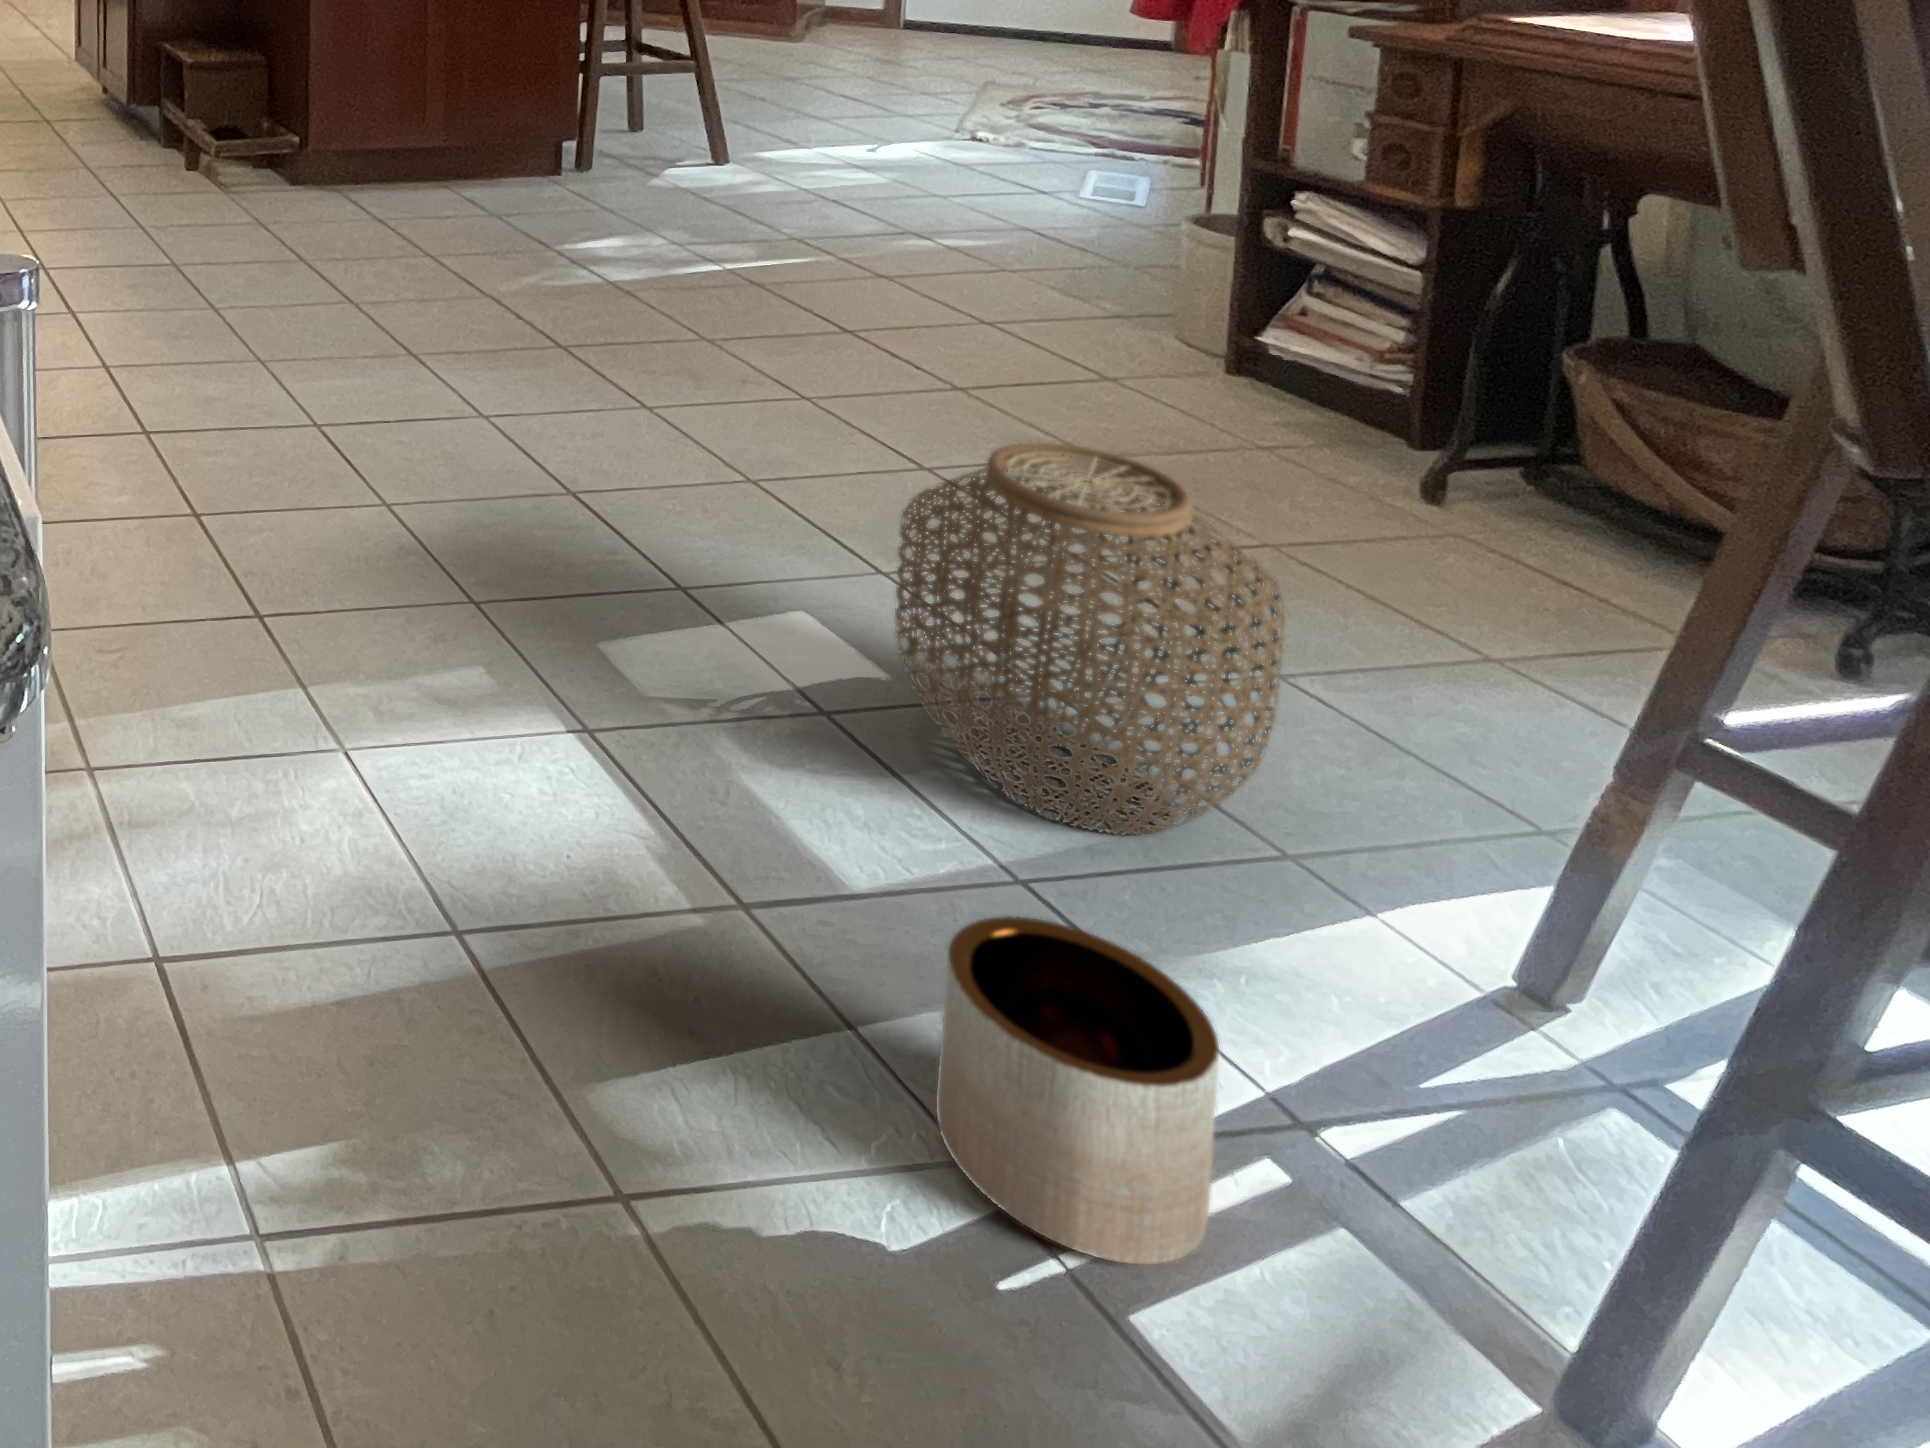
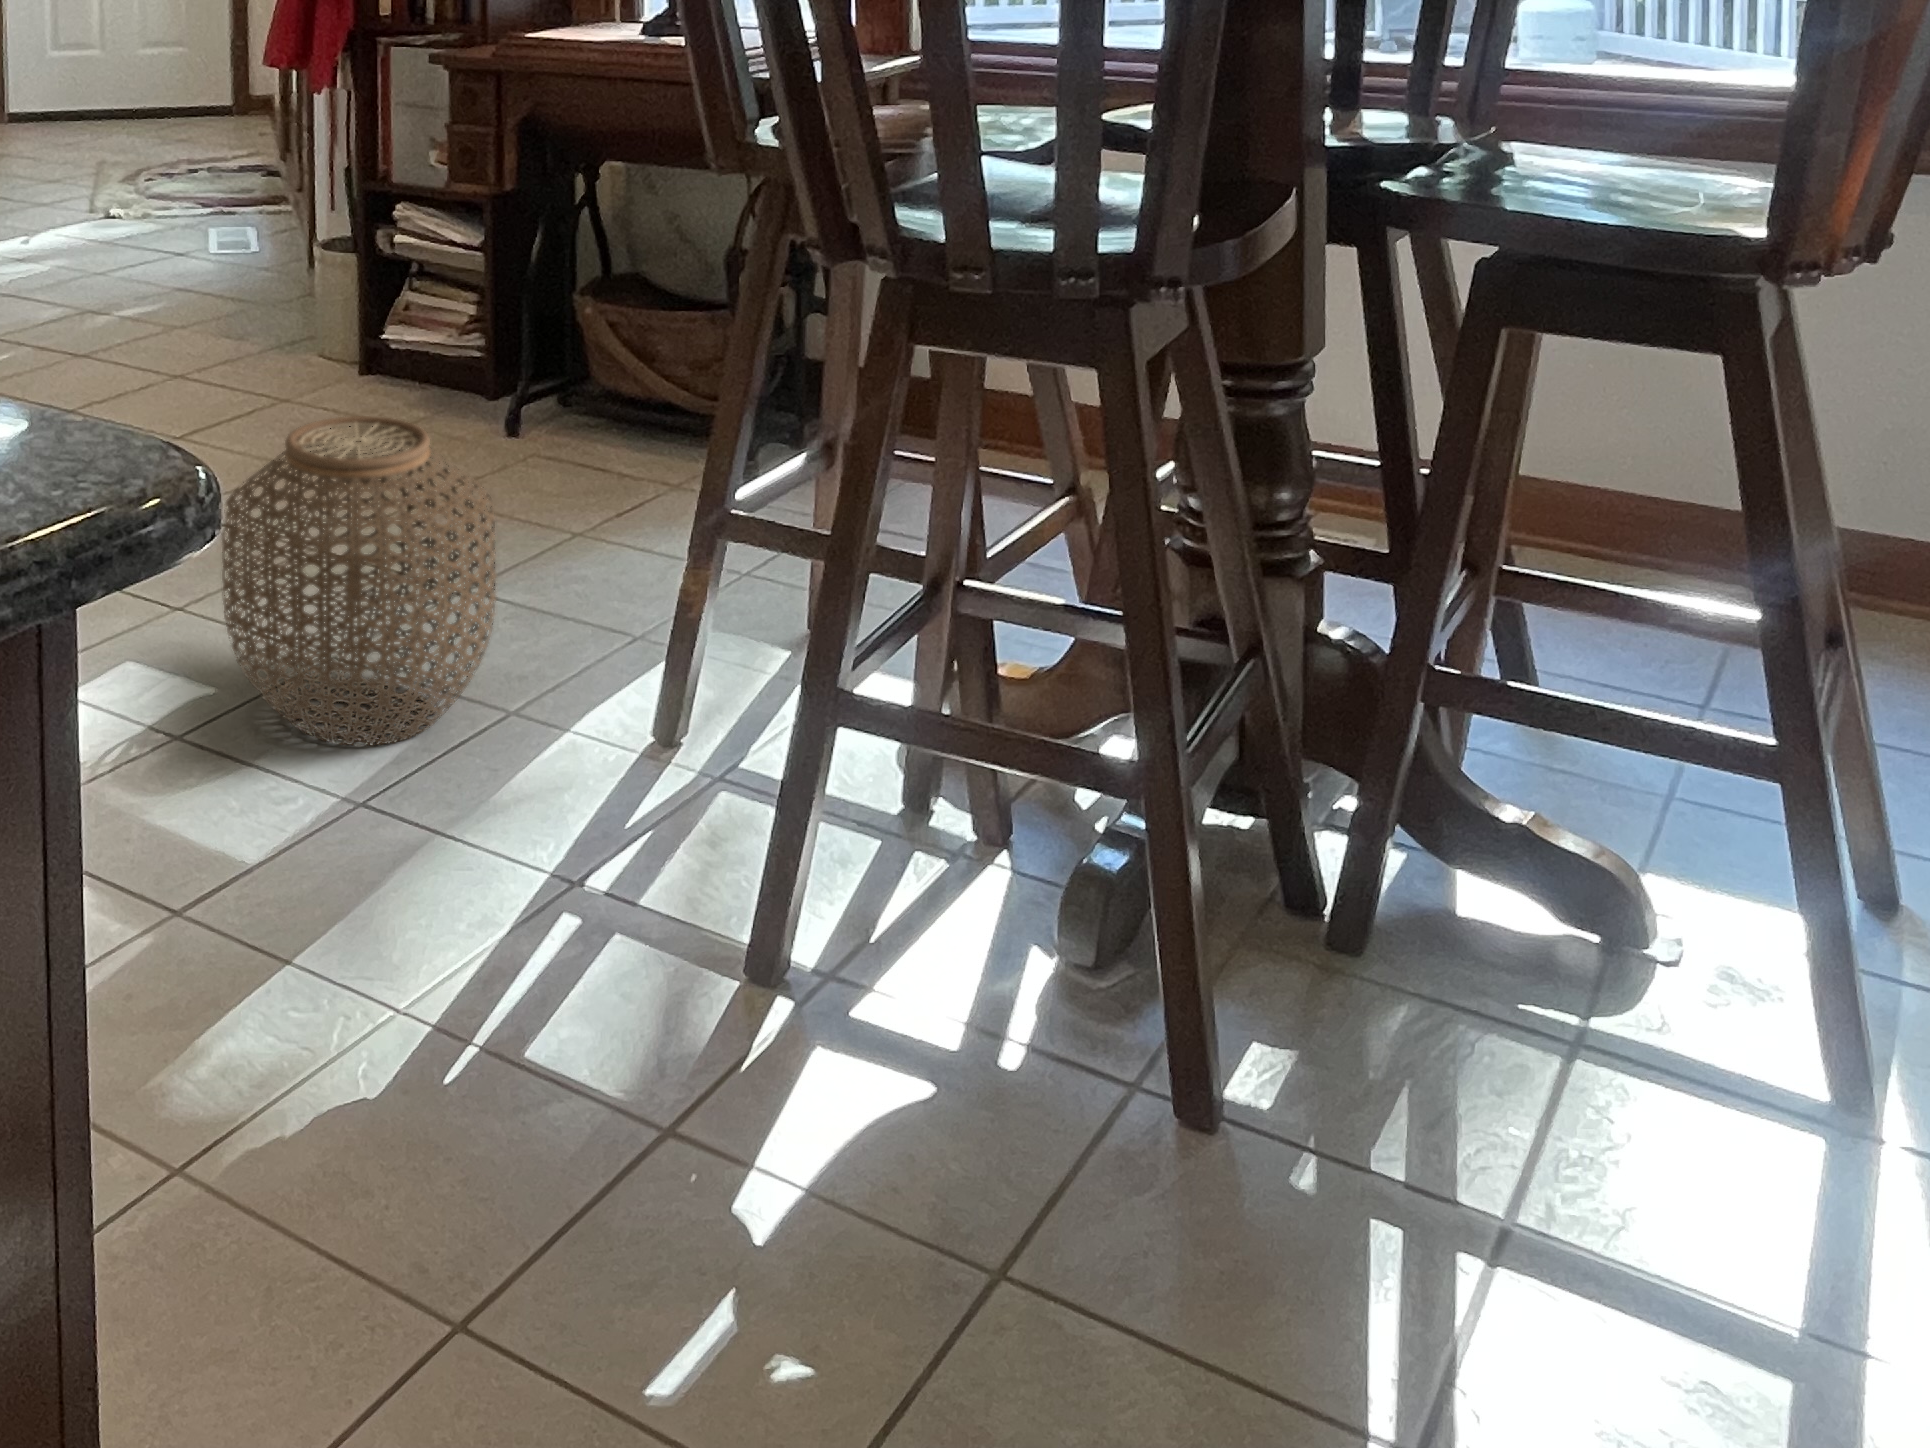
planter: present [936,916,1219,1264] -> none [365,786,552,1039]

